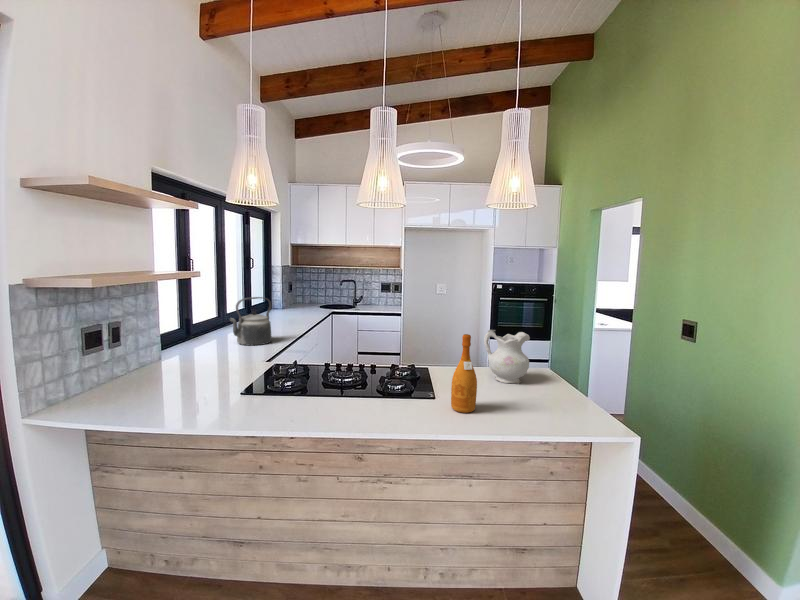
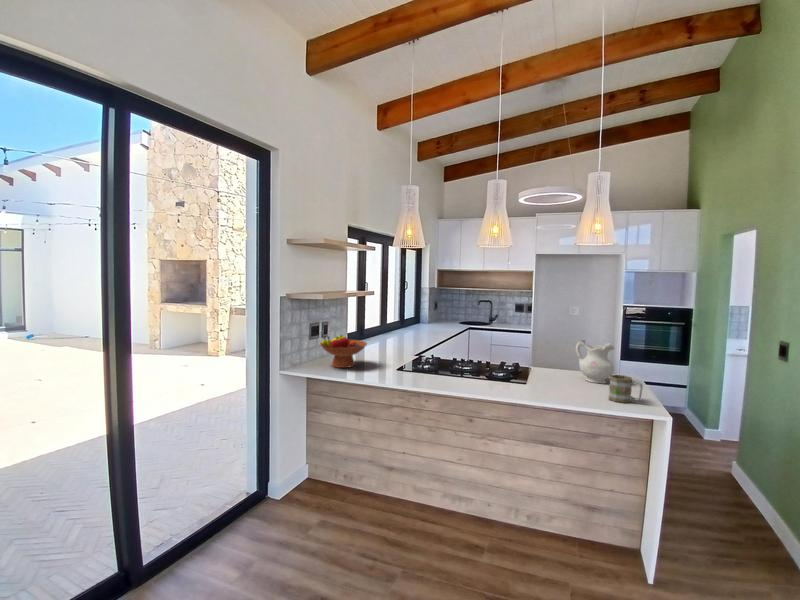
kettle: present [230,297,272,345] -> none [390,311,420,346]
wine bottle: present [451,334,477,413] -> none [537,338,556,394]
fruit bowl: none [97,343,189,399] -> present [320,335,367,368]
mug: none [539,376,584,415] -> present [609,375,643,403]

